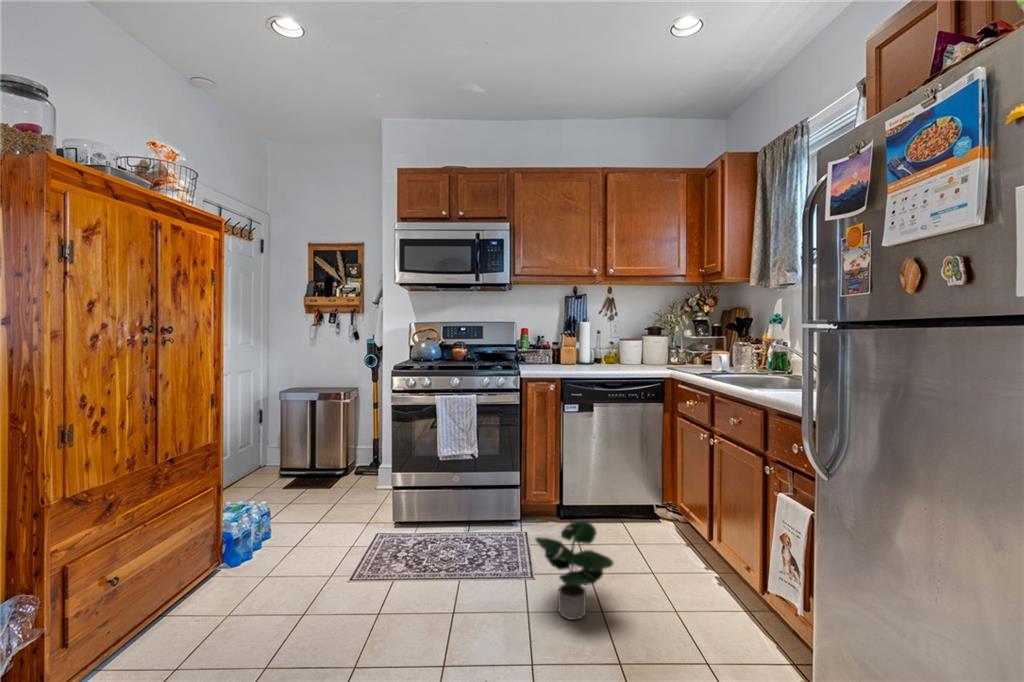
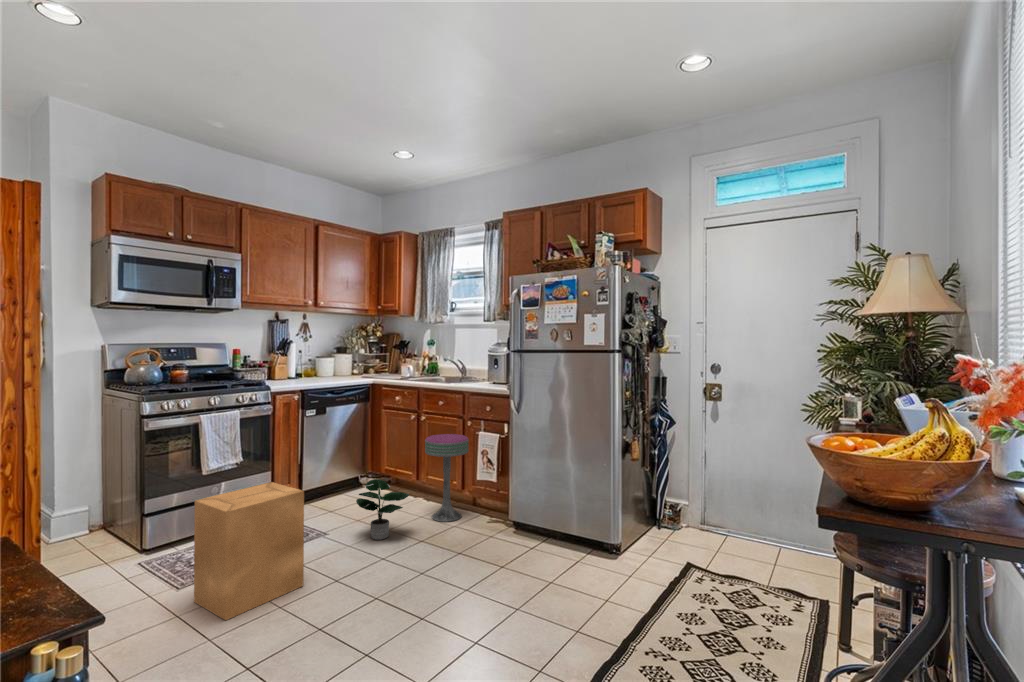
bar stool: none [669,474,754,643] -> present [425,434,469,522]
cardboard box: none [297,489,415,645] -> present [194,482,304,620]

